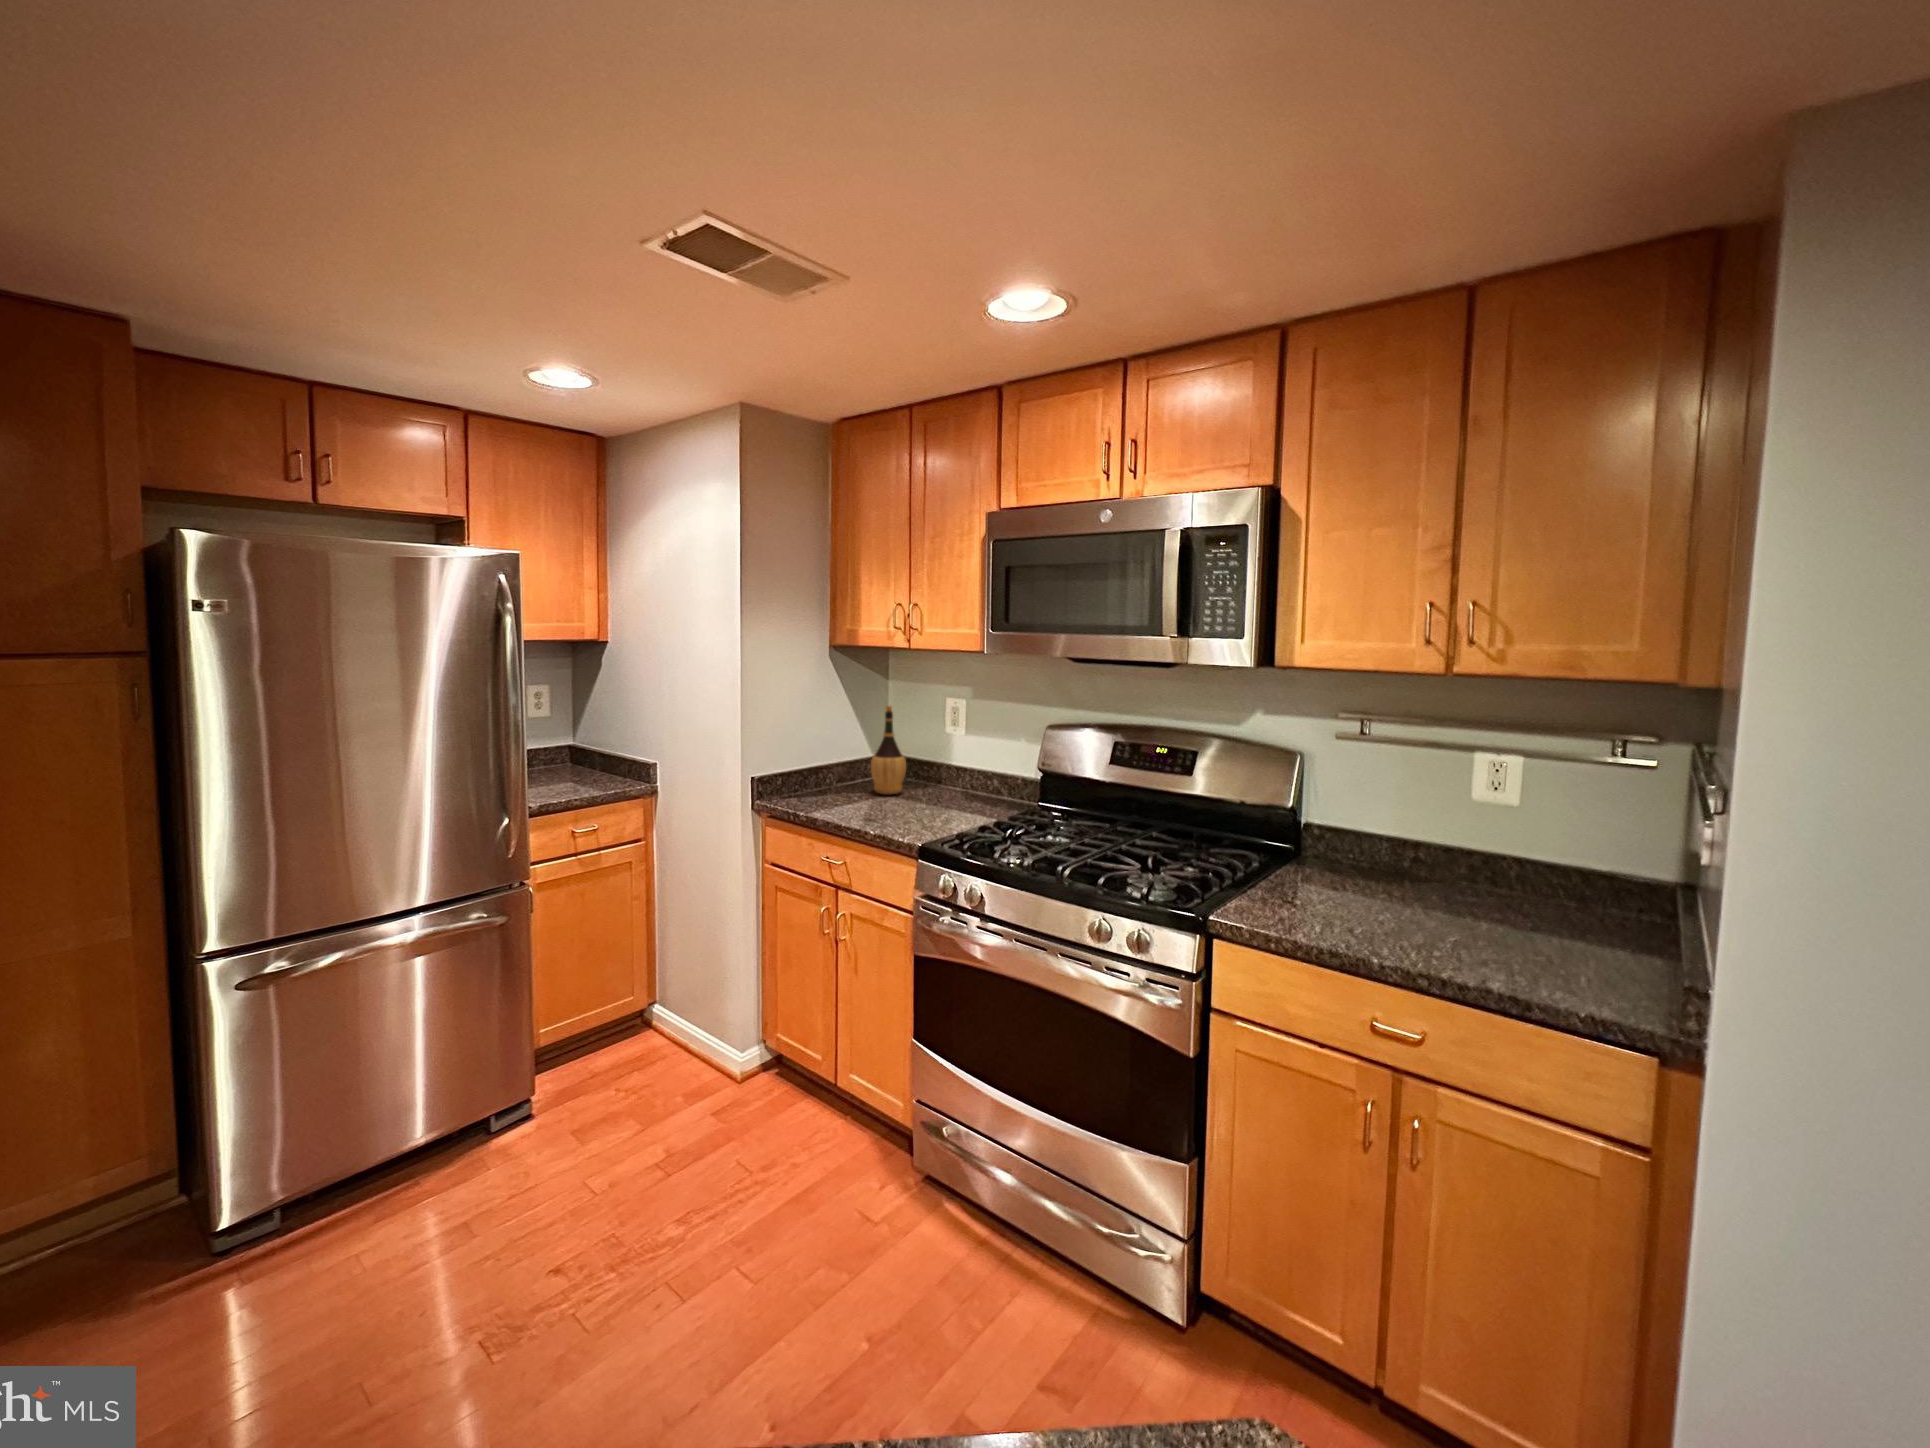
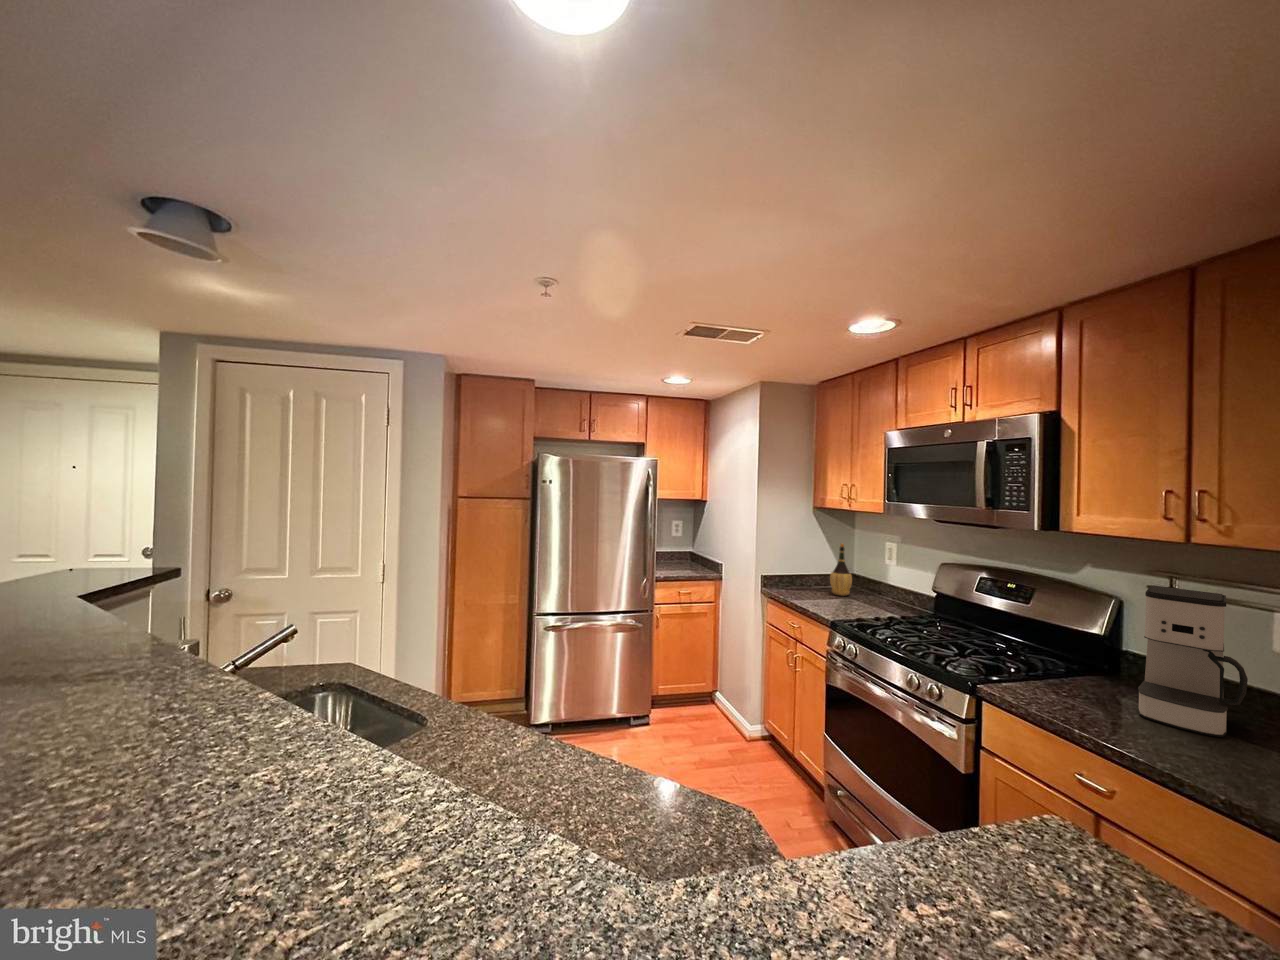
coffee maker: none [1369,734,1493,923] -> present [1138,586,1248,737]

